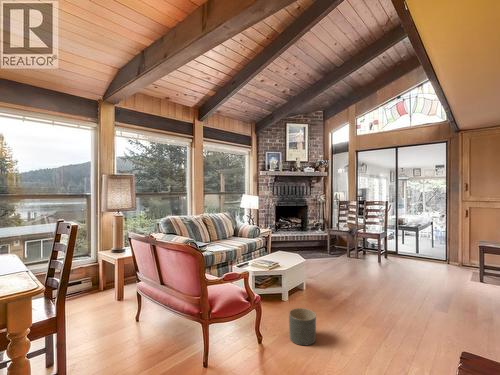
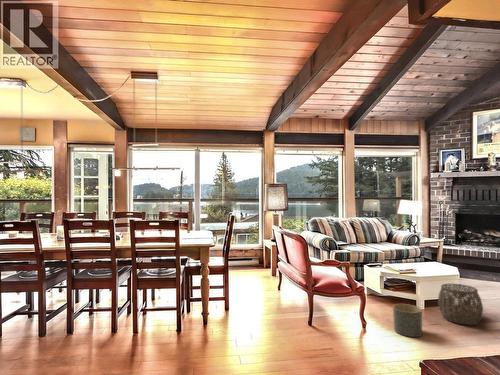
woven basket: none [307,275,342,314] -> present [438,284,483,325]

